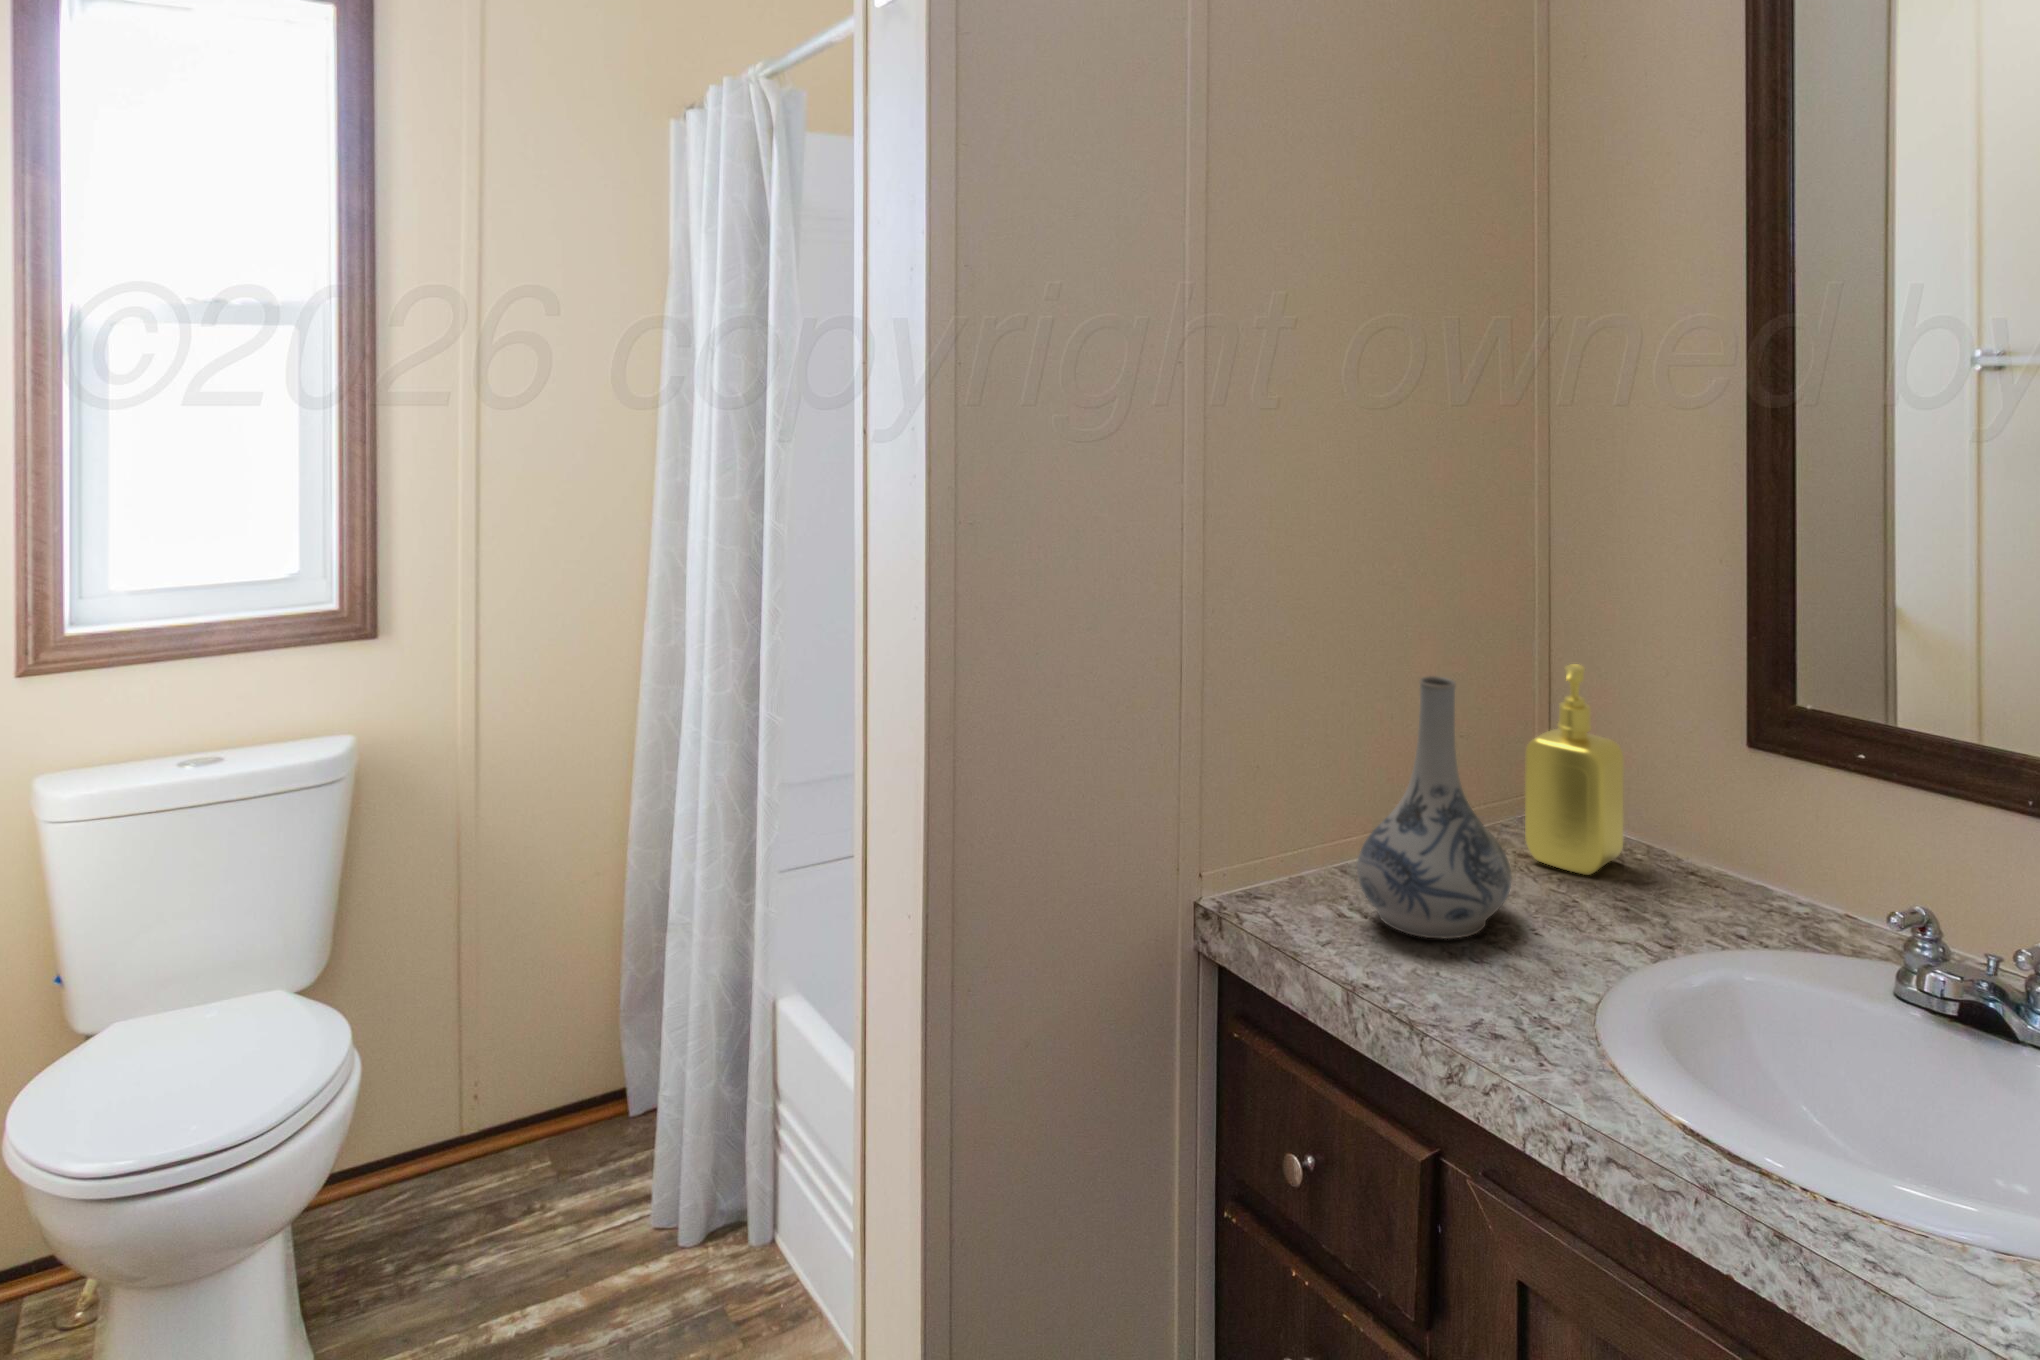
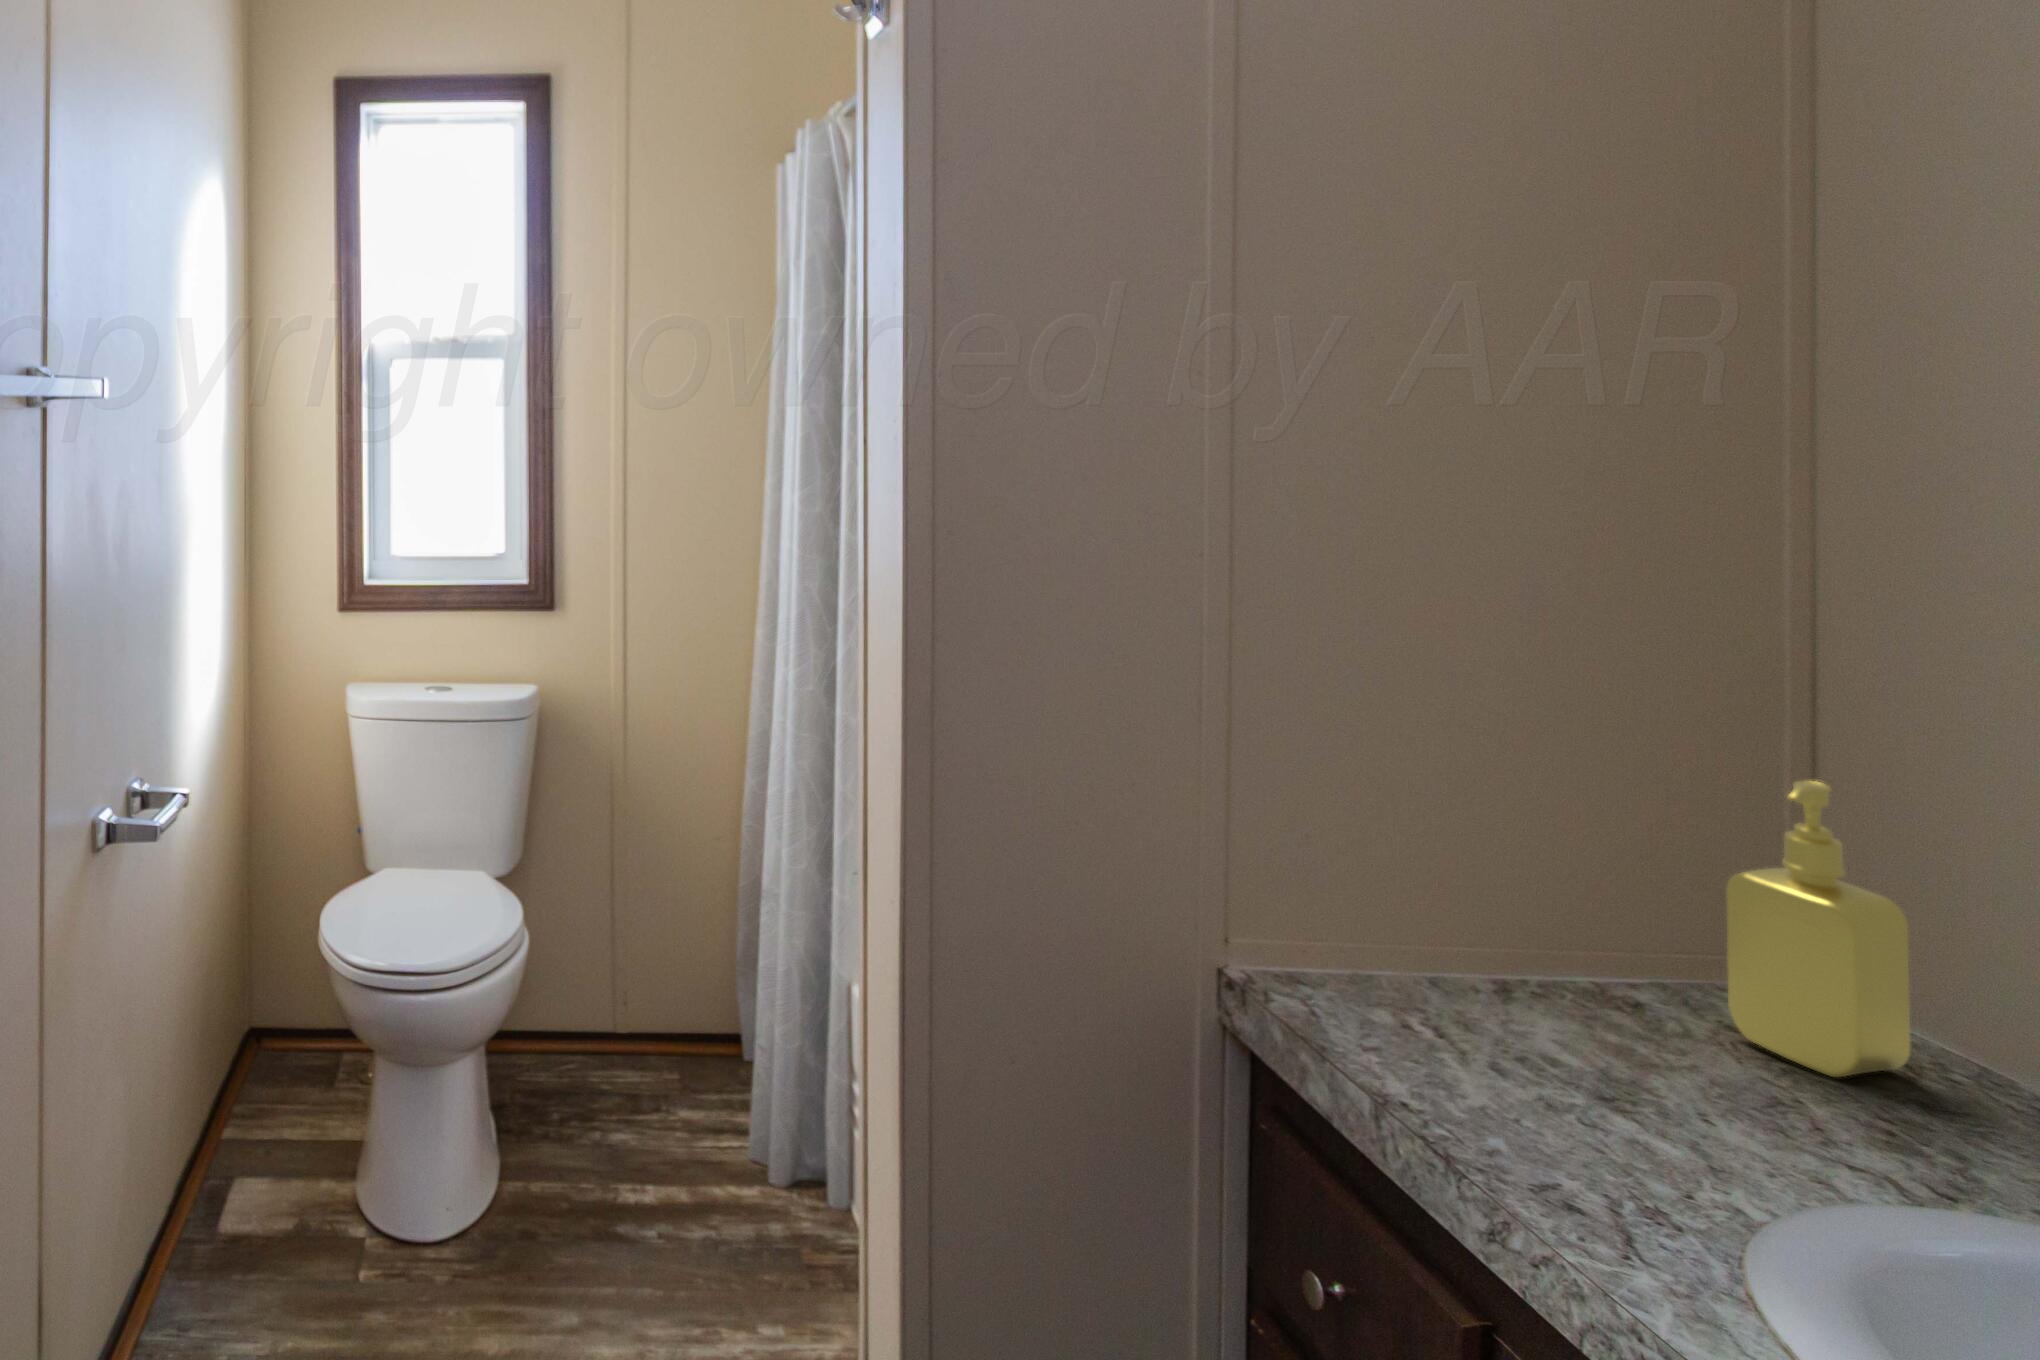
decorative vase: present [1357,676,1512,939] -> none [1423,757,1661,1093]

